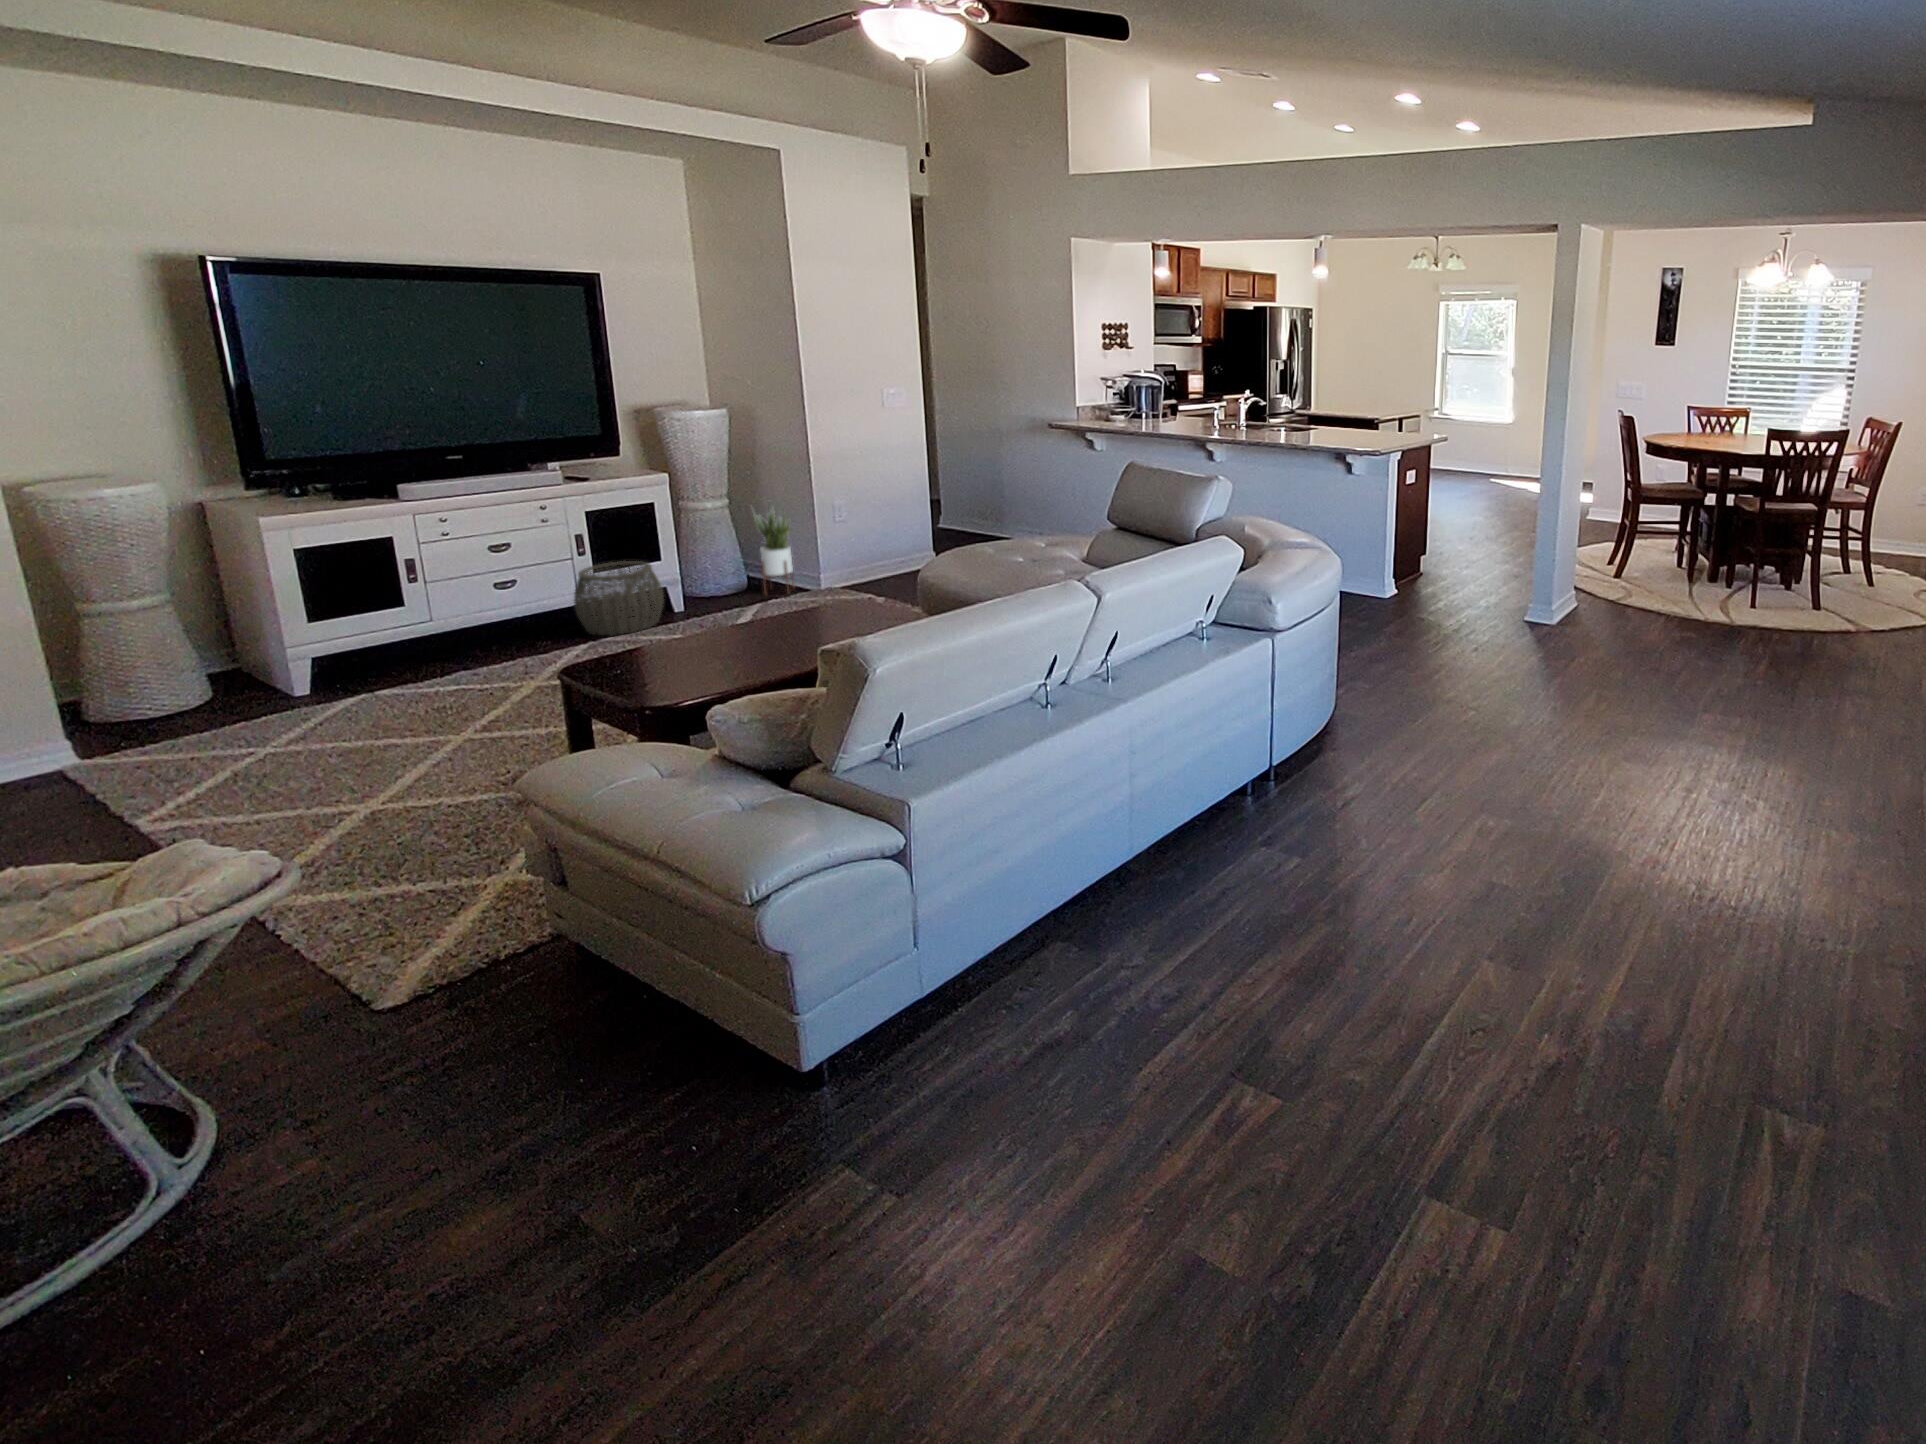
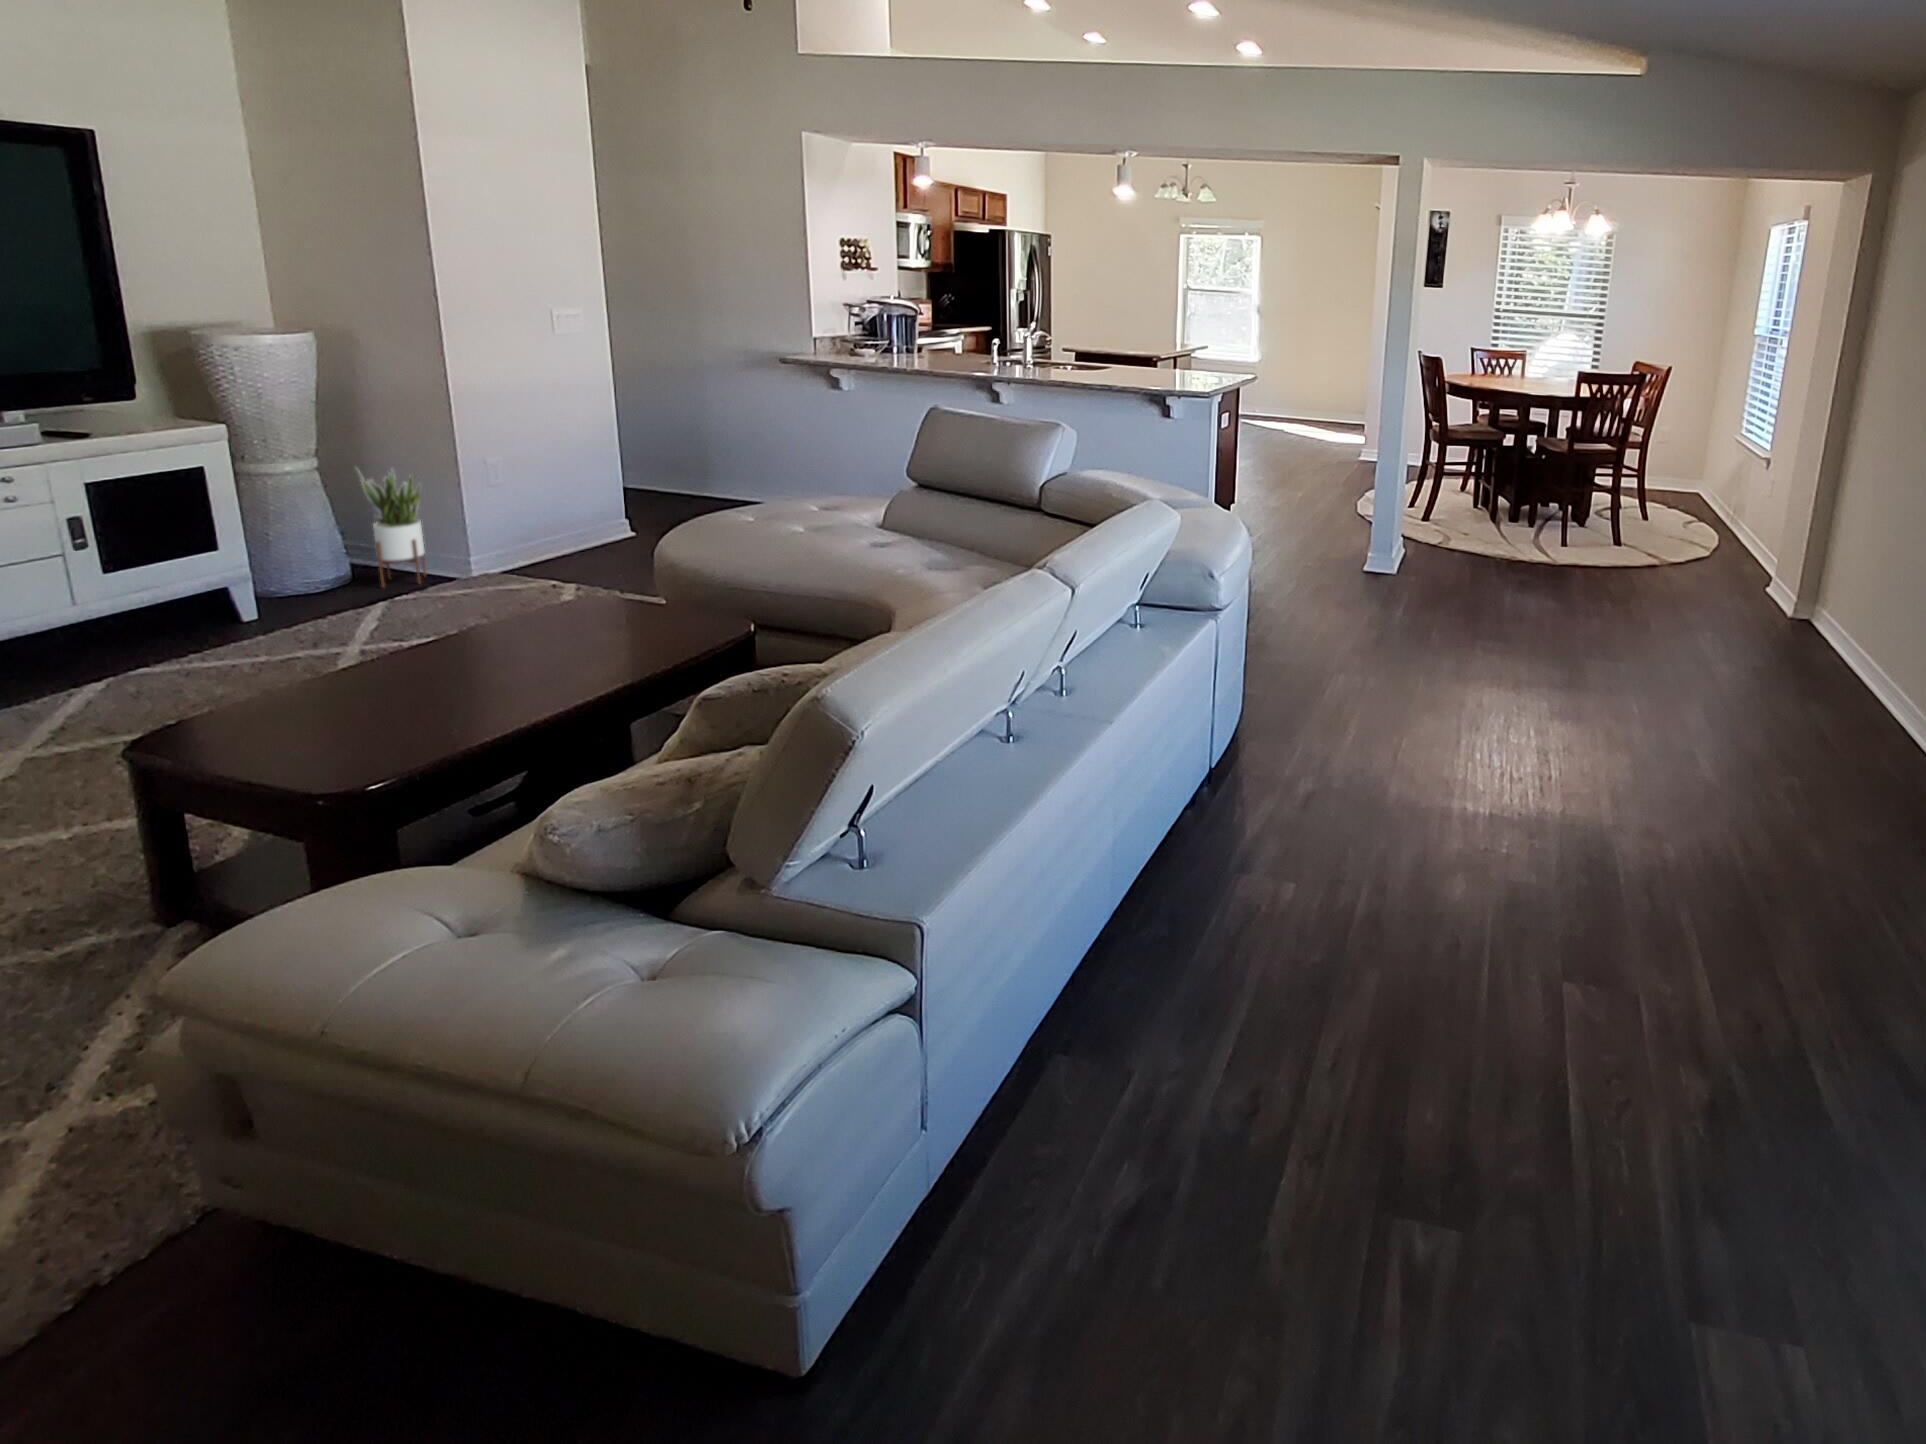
woven basket: present [574,561,664,636] -> none [67,550,227,660]

